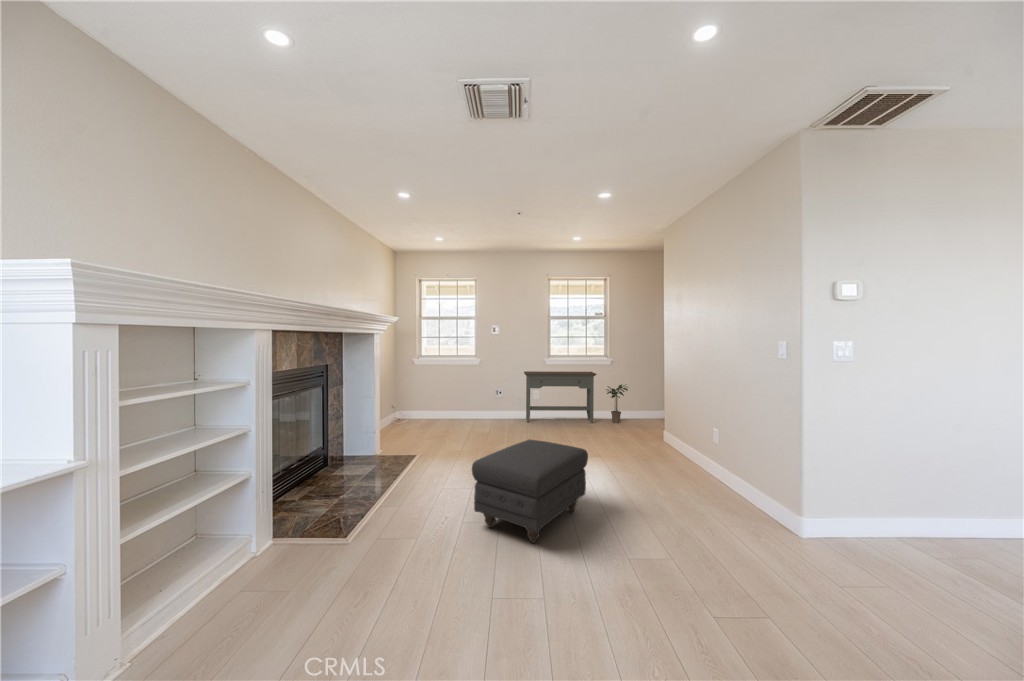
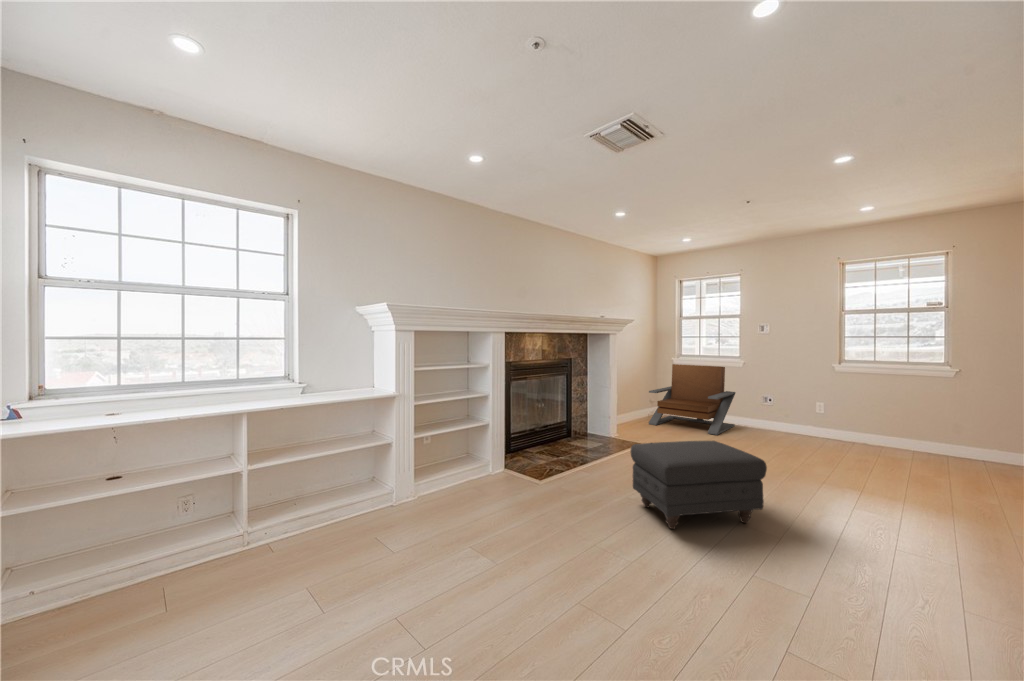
lounge chair: none [401,365,474,431] -> present [649,364,735,435]
console table: present [524,371,597,423] -> none [797,378,921,456]
potted plant: present [607,384,628,423] -> none [940,407,999,464]

